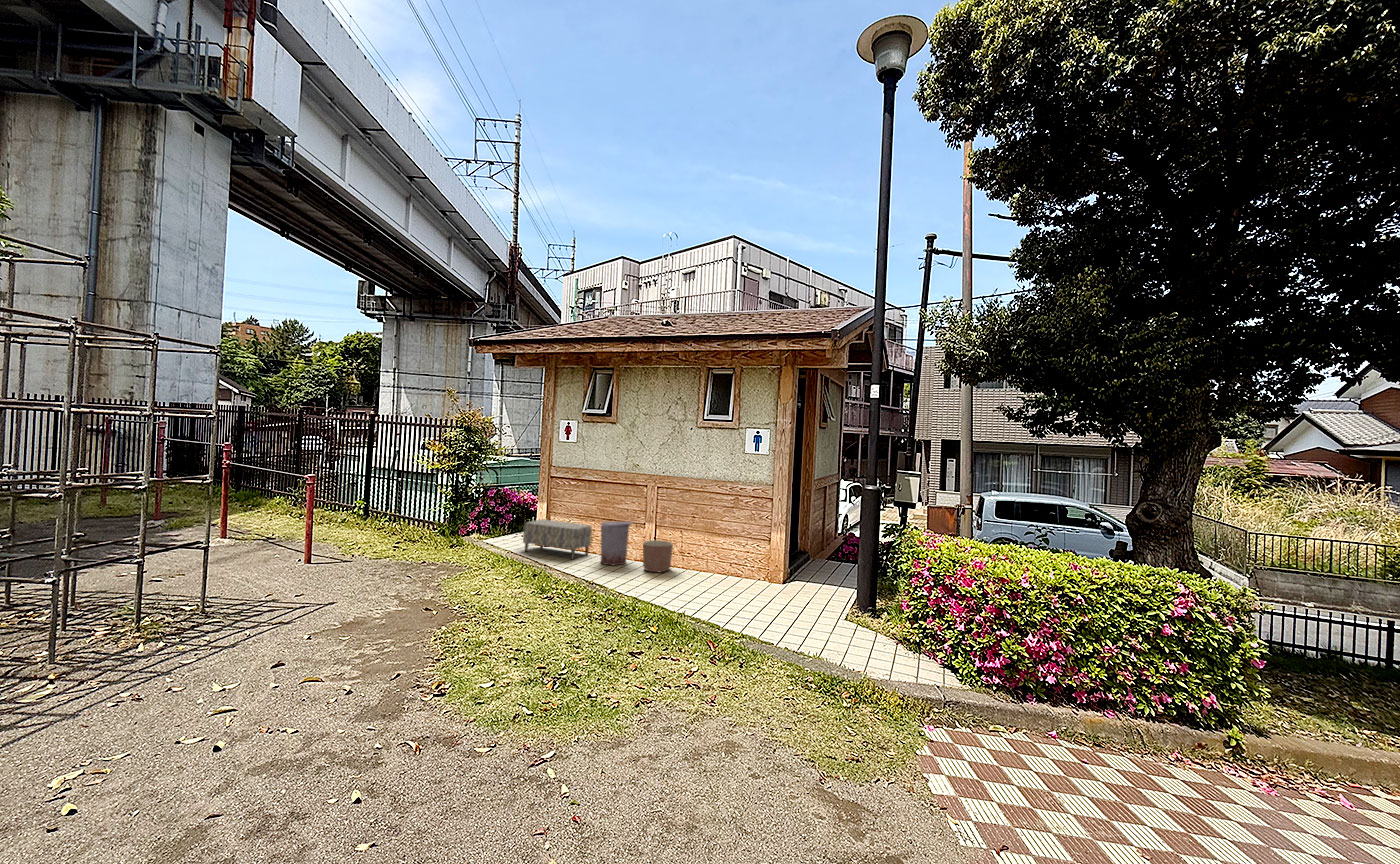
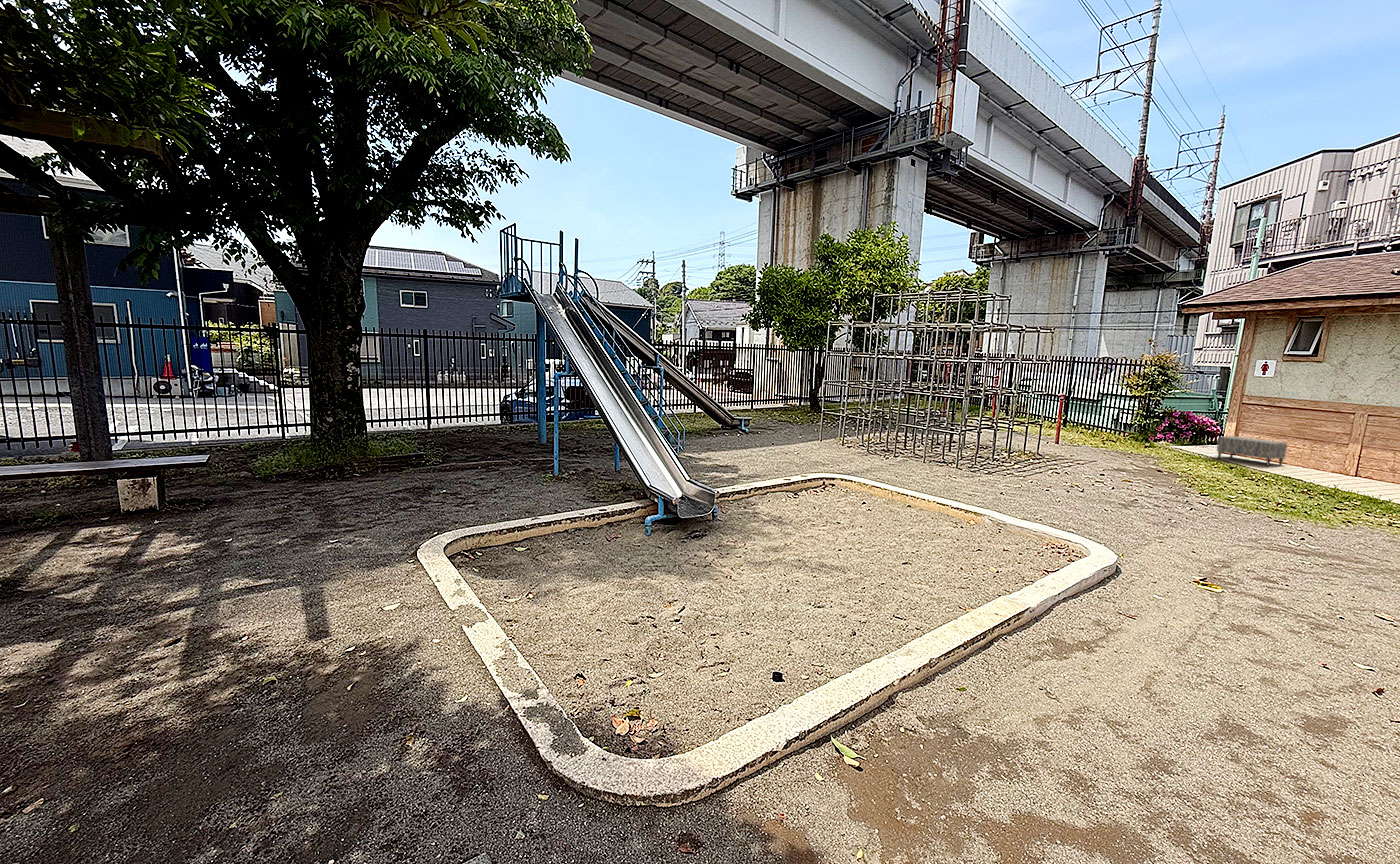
trash can: present [601,521,633,565] -> none [1298,440,1337,474]
planter: present [643,540,673,572] -> none [1347,457,1384,482]

